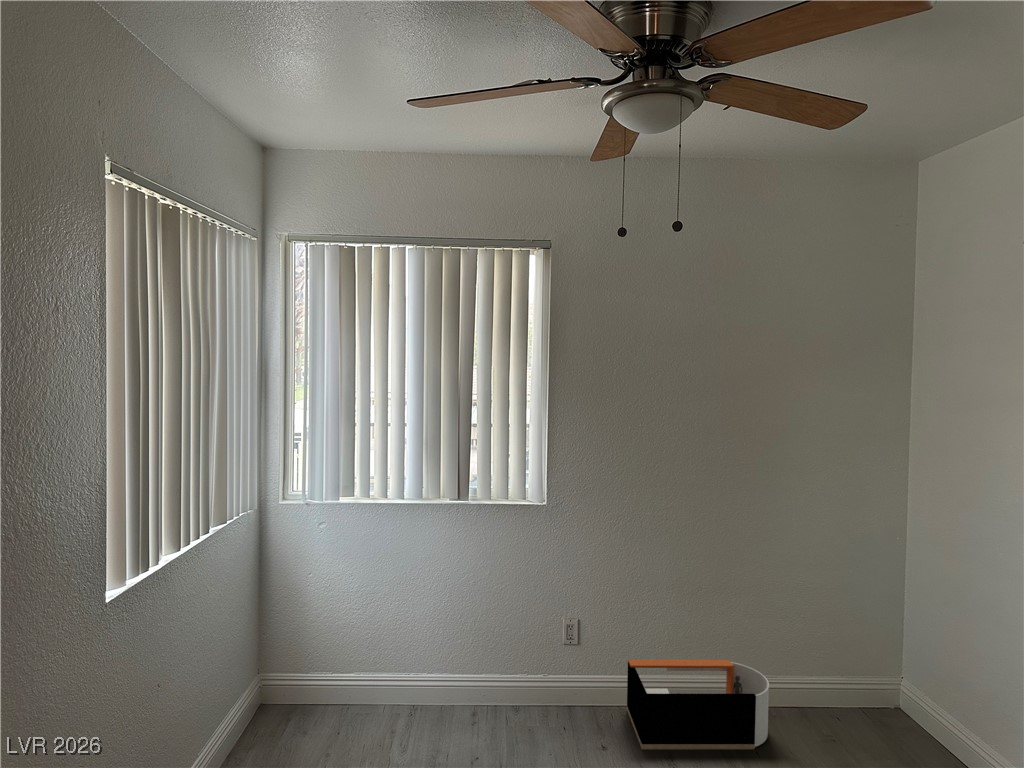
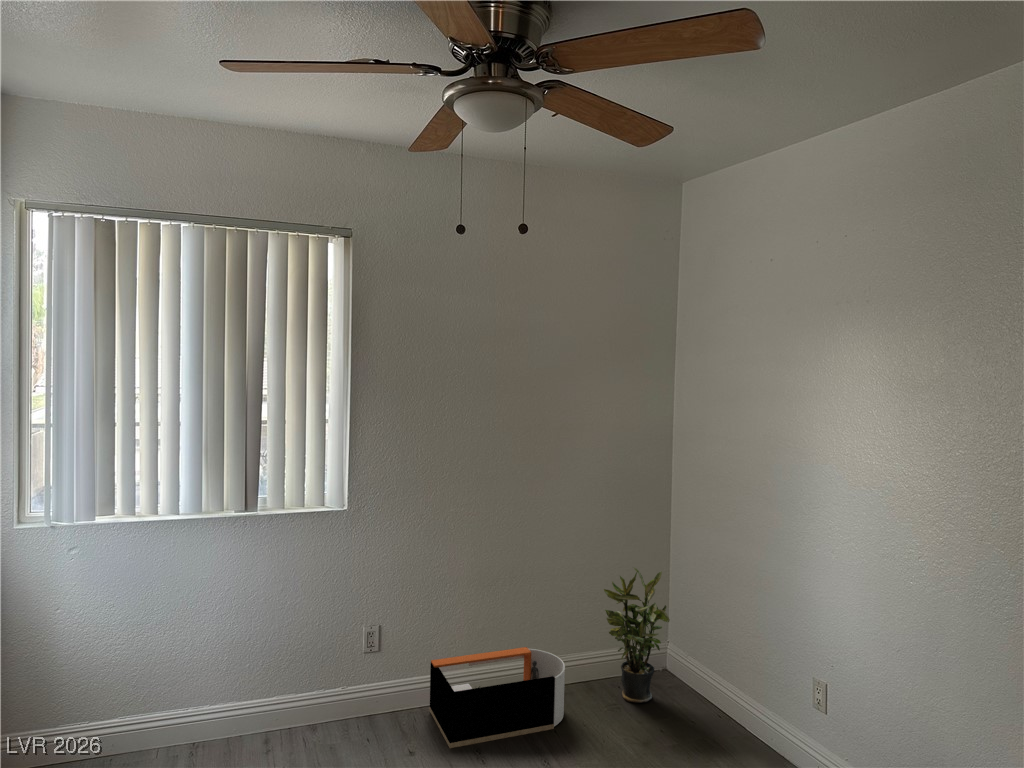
potted plant: none [817,588,897,739] -> present [604,568,670,703]

